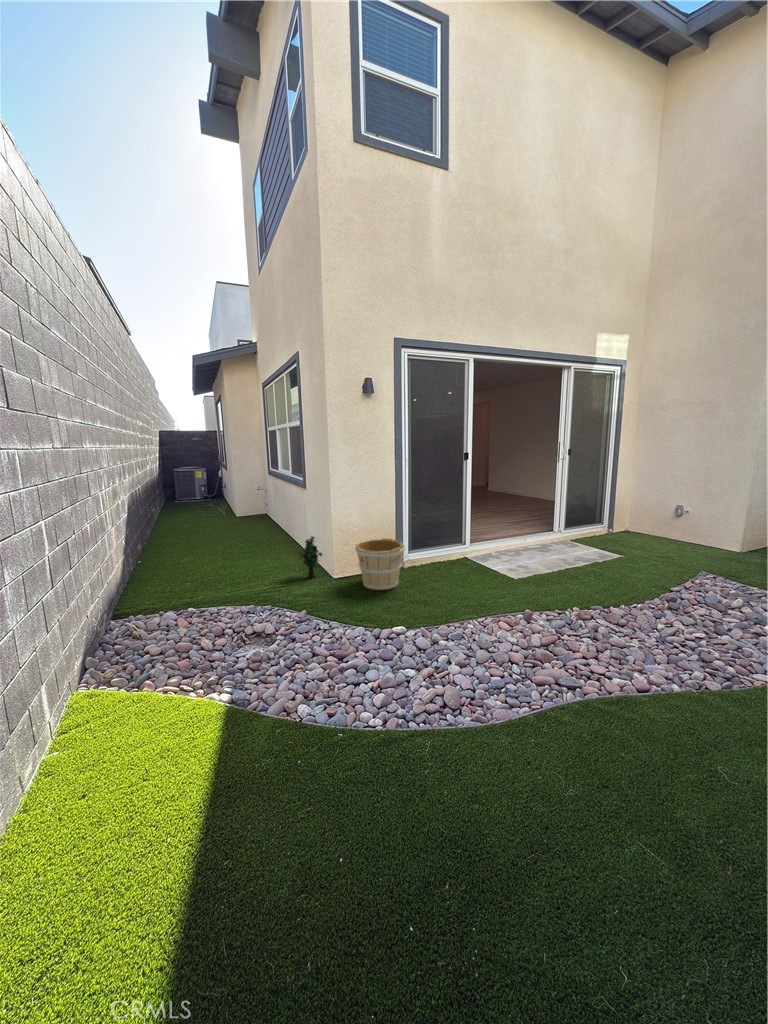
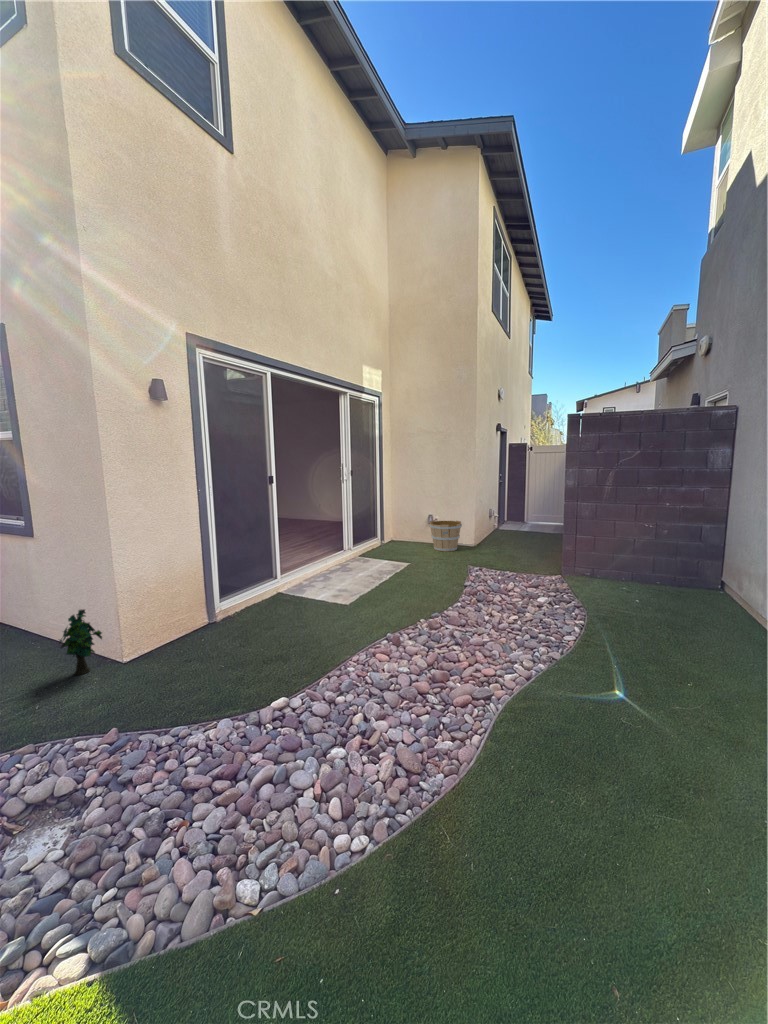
wooden bucket: present [355,538,405,590] -> present [430,521,462,552]

